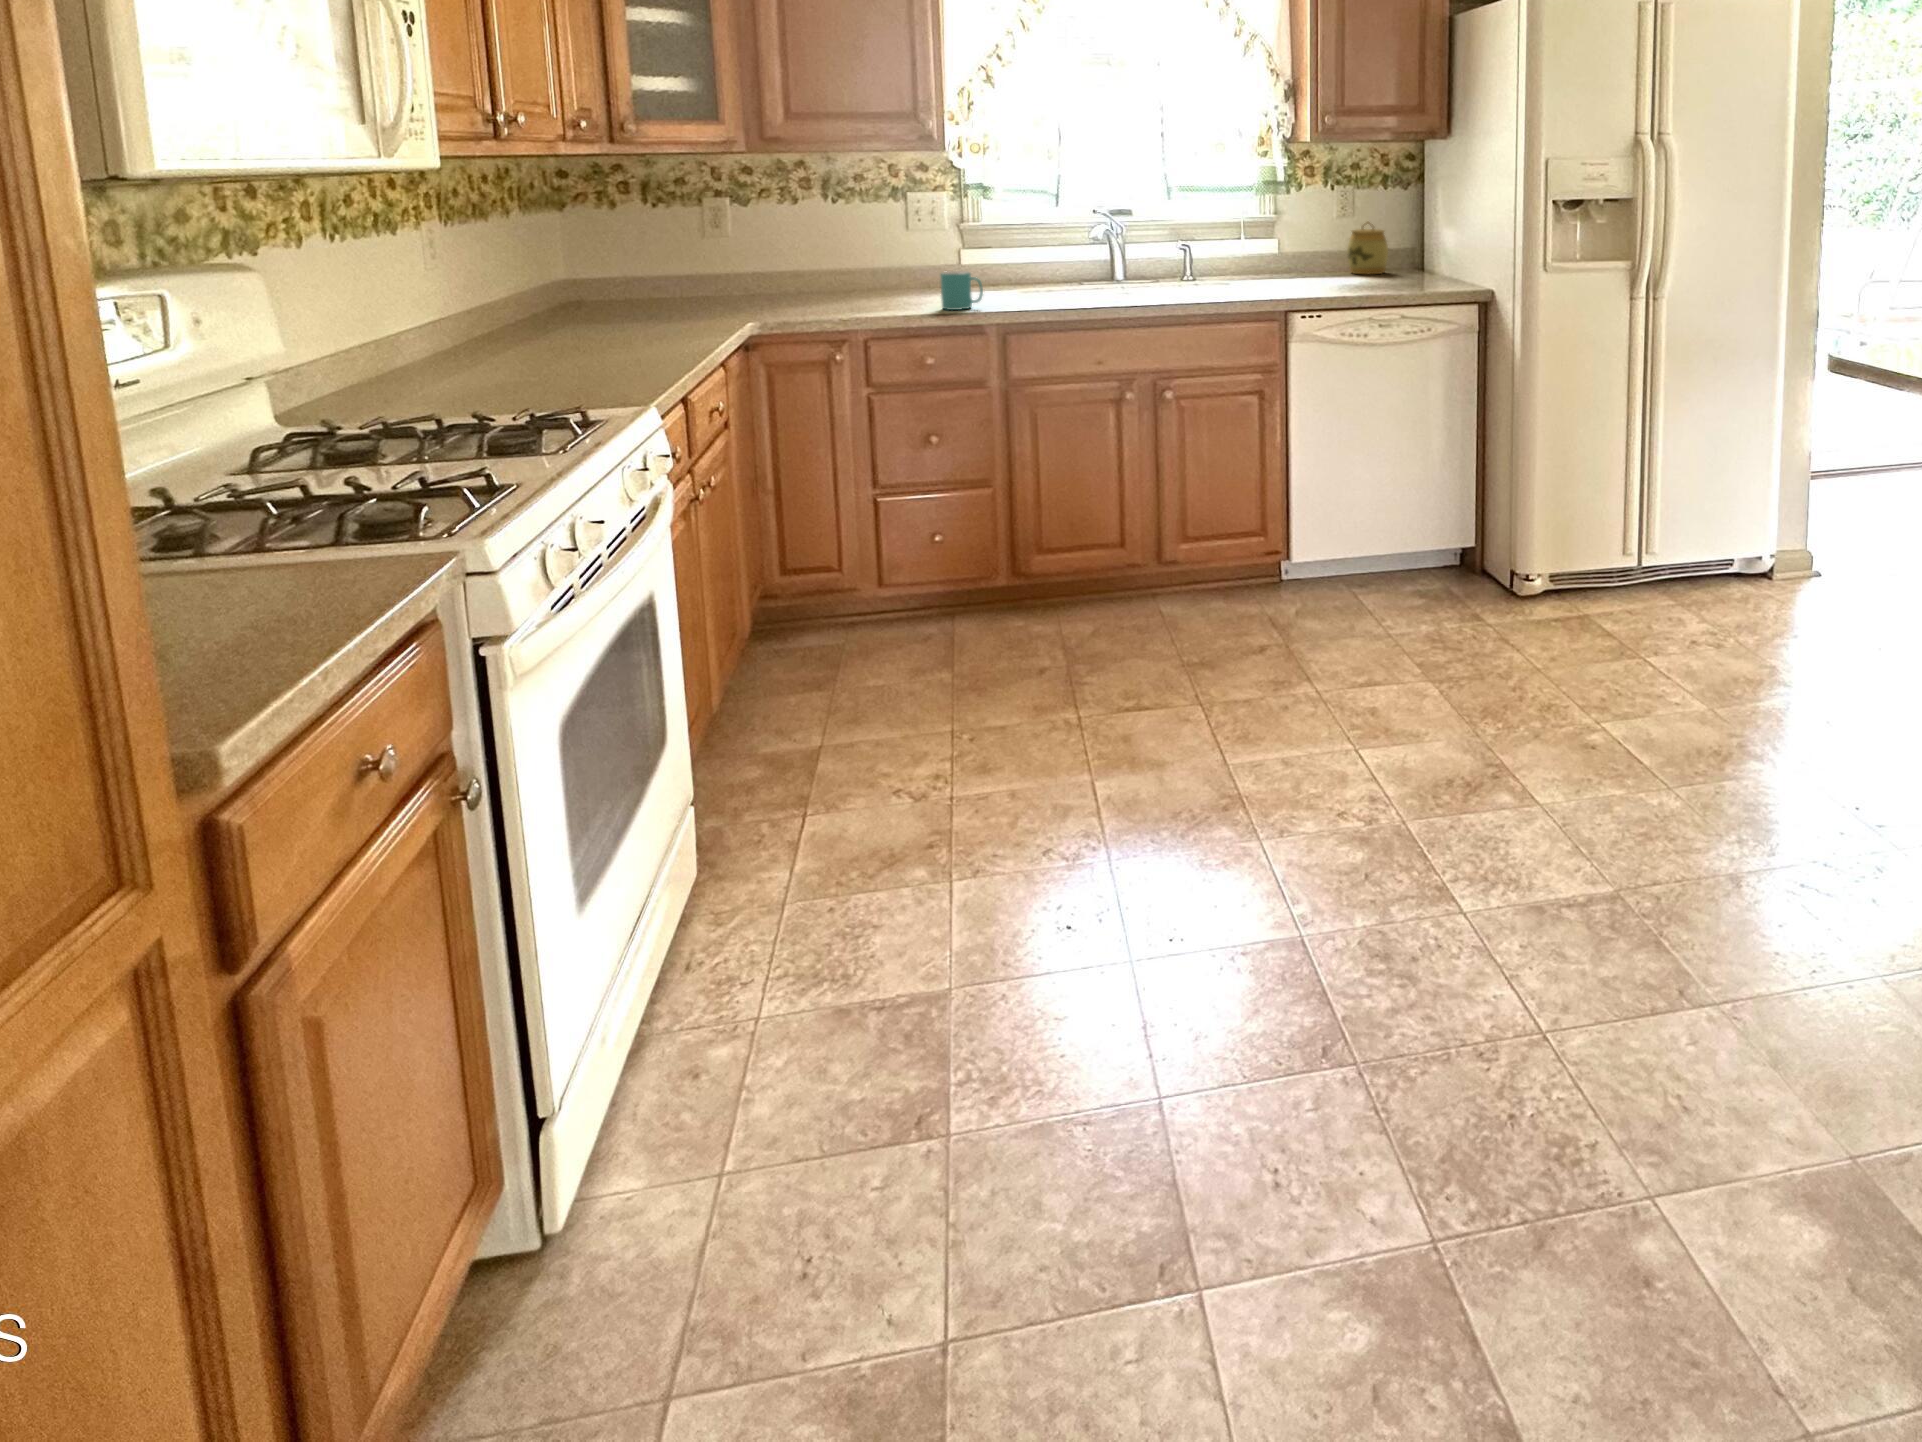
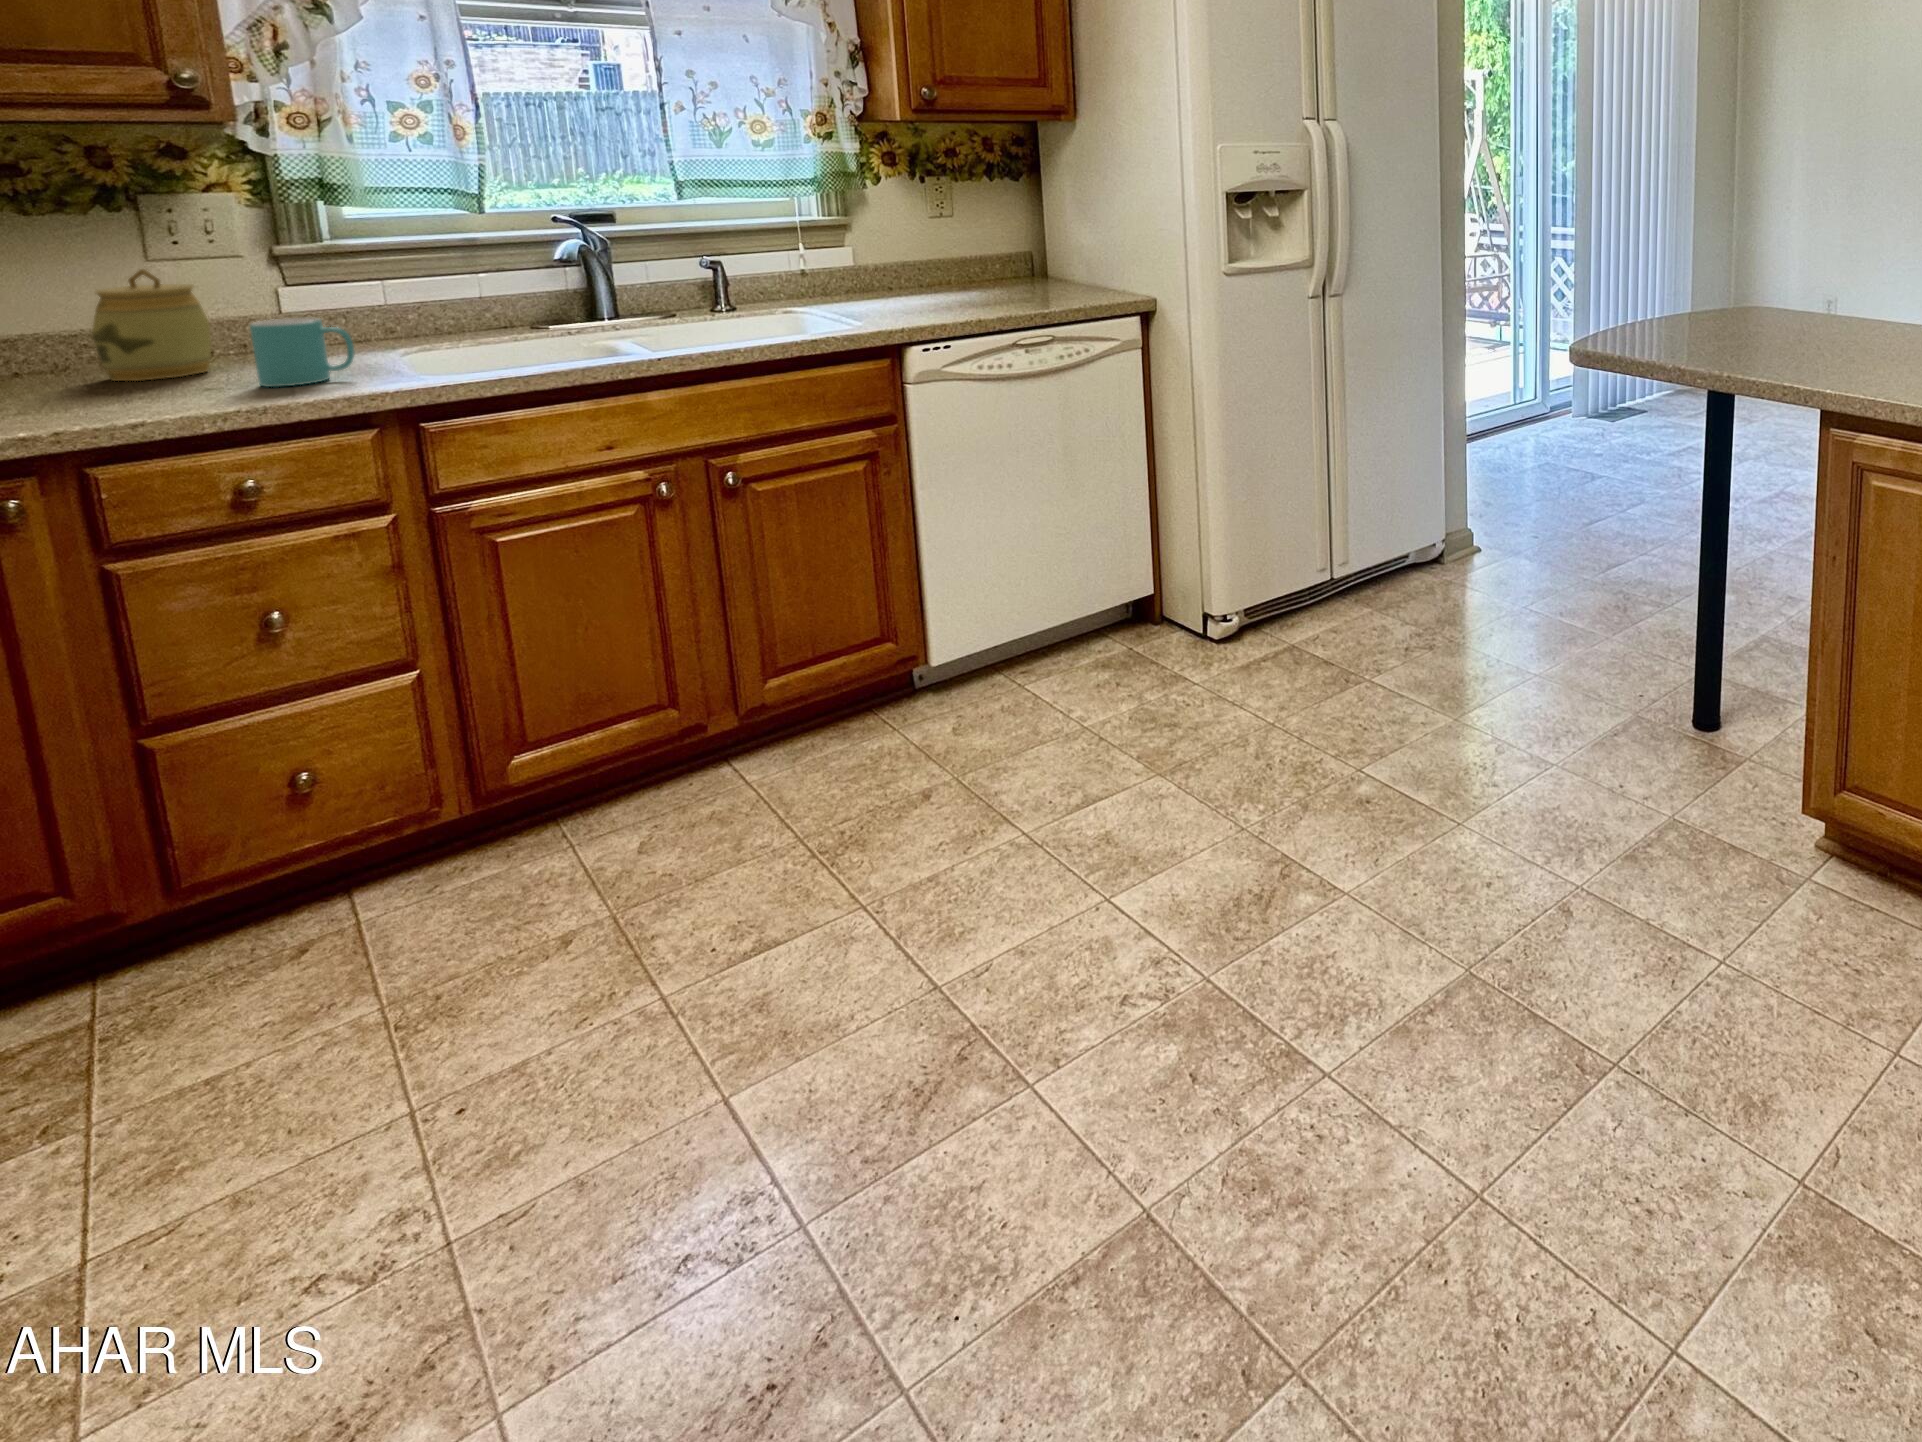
jar: present [1347,222,1388,274] -> present [92,269,211,381]

